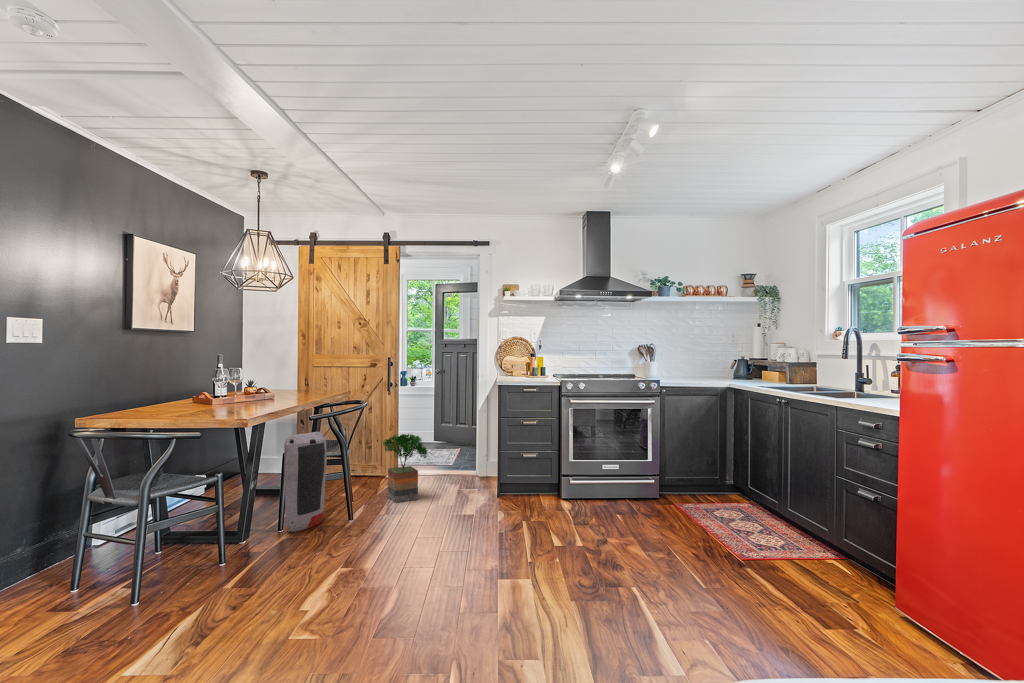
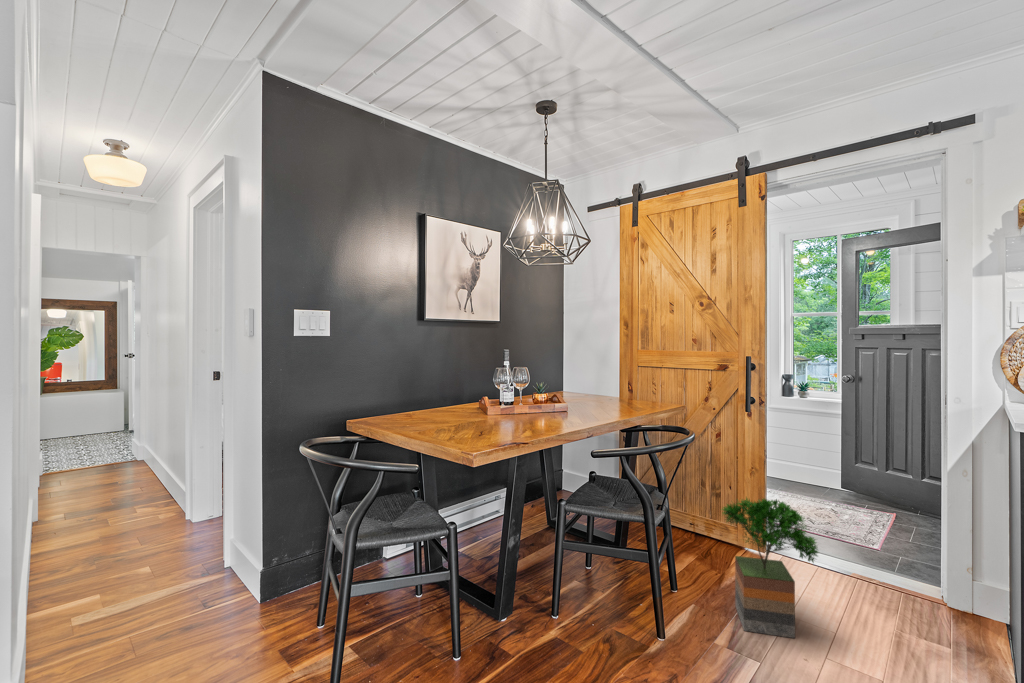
air purifier: present [284,432,327,532] -> none [532,482,607,650]

